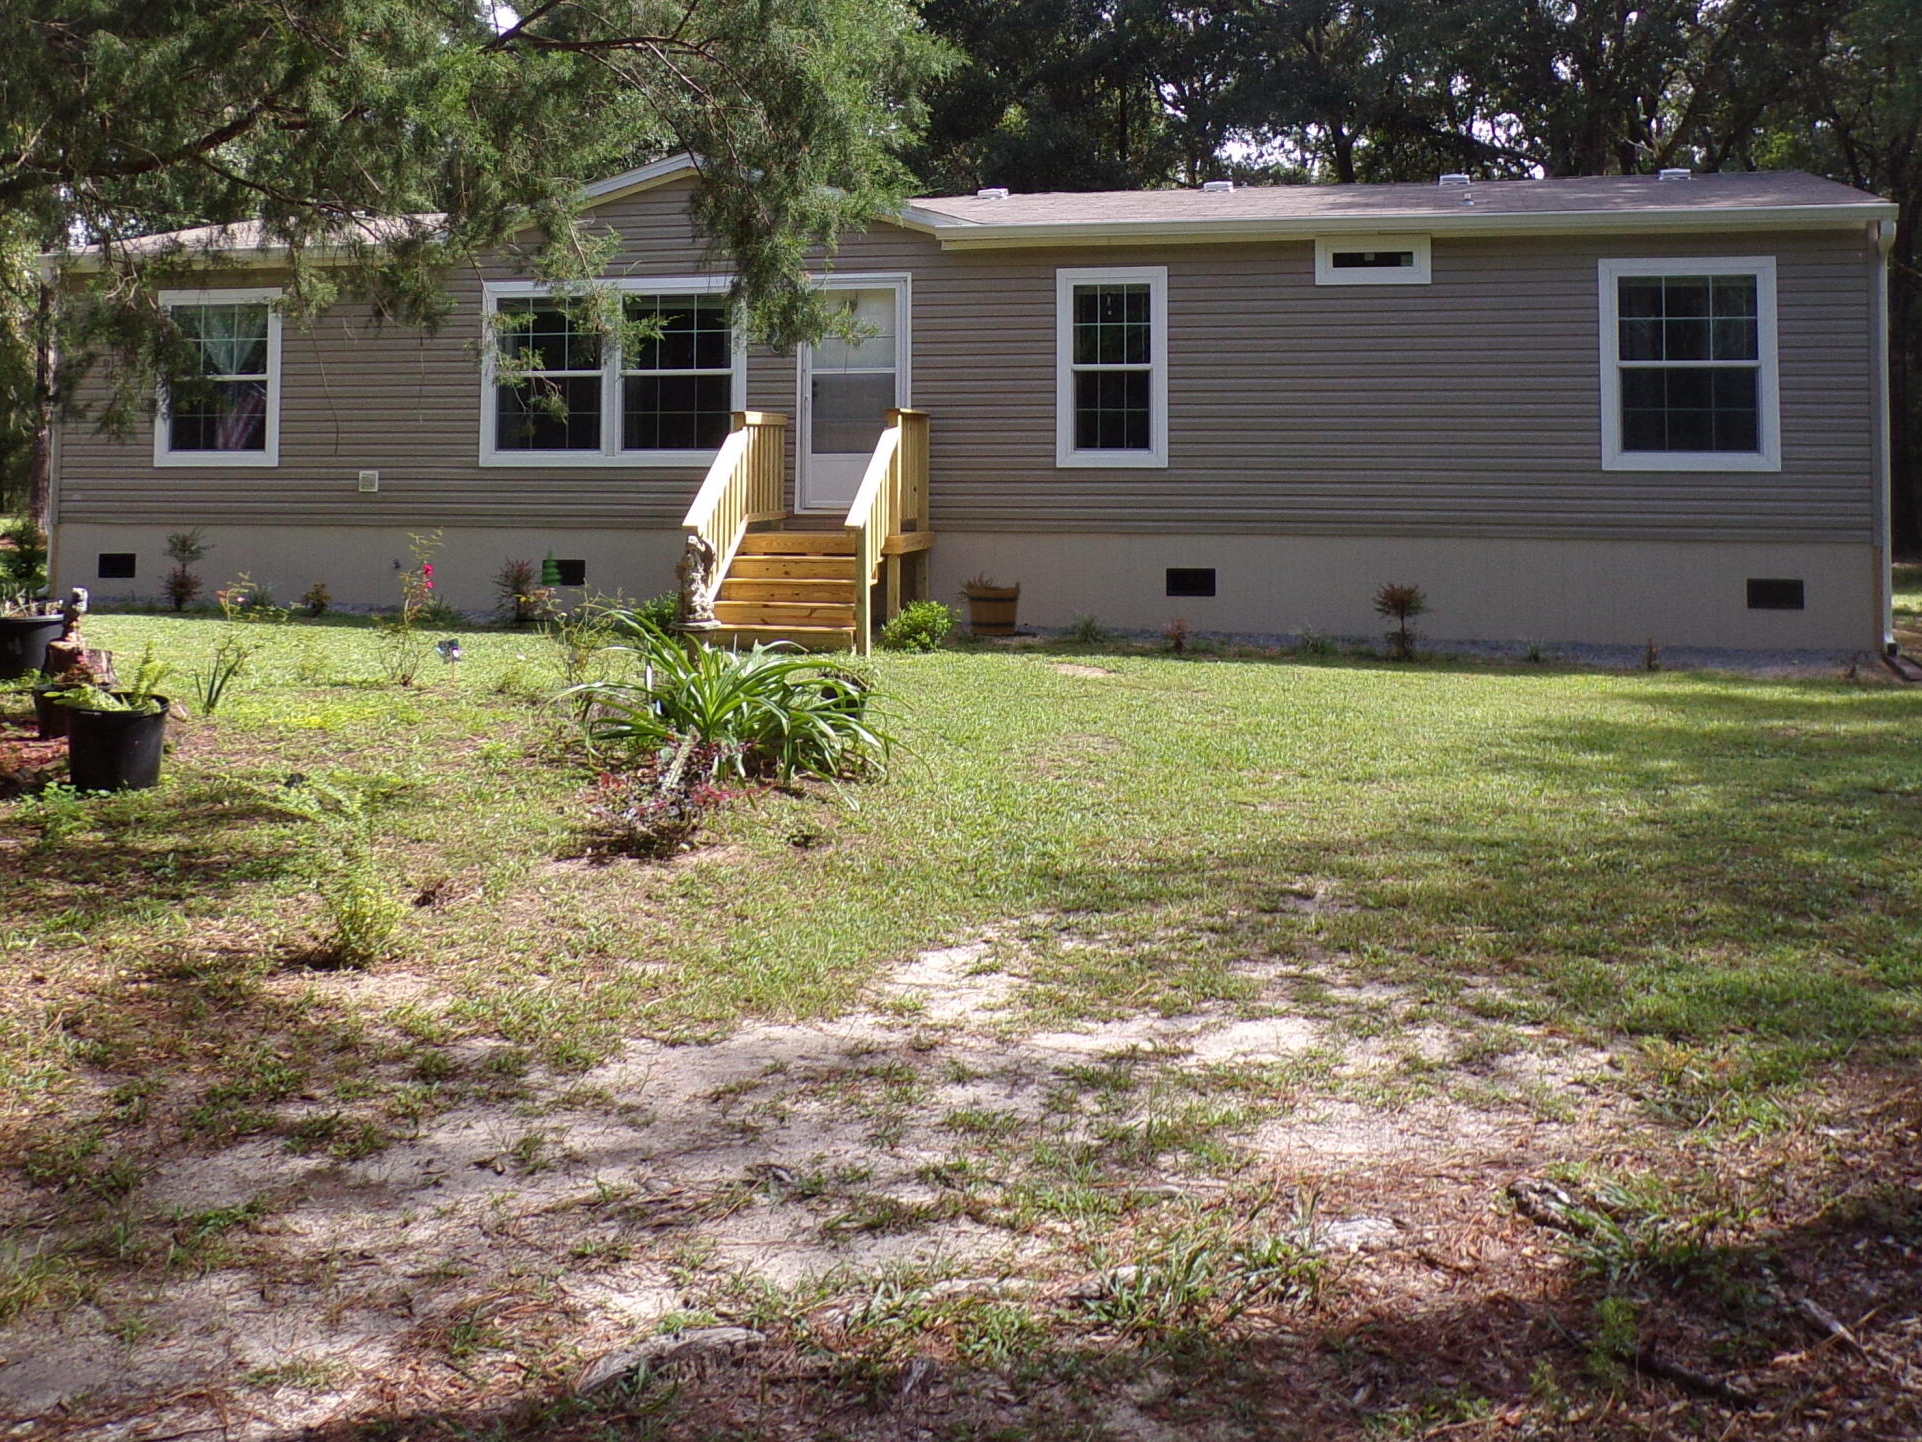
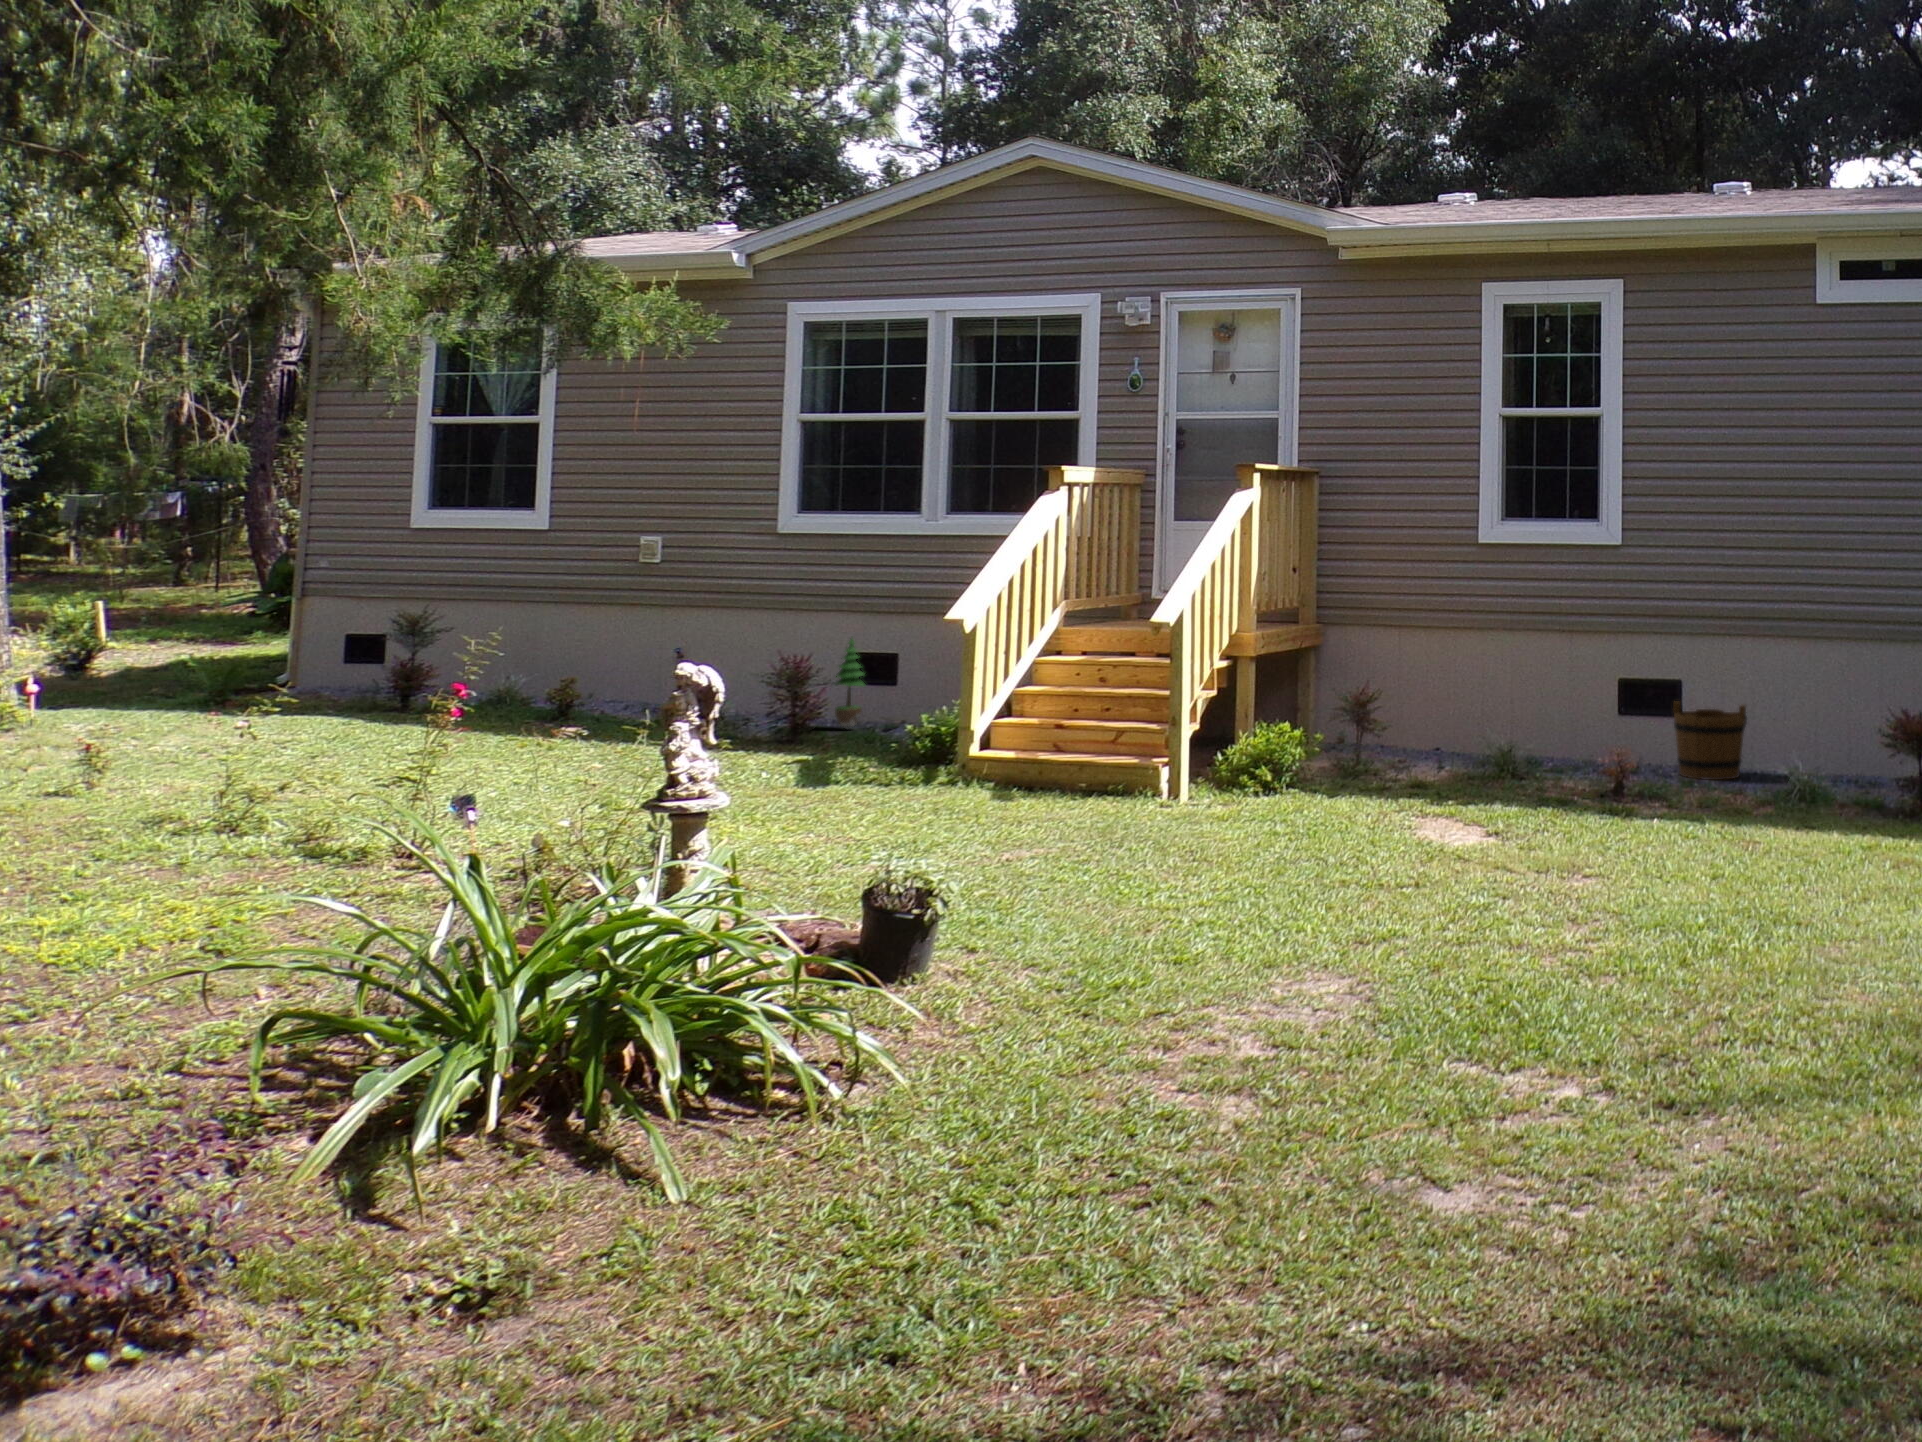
bucket: present [967,581,1020,636] -> present [1673,701,1747,780]

